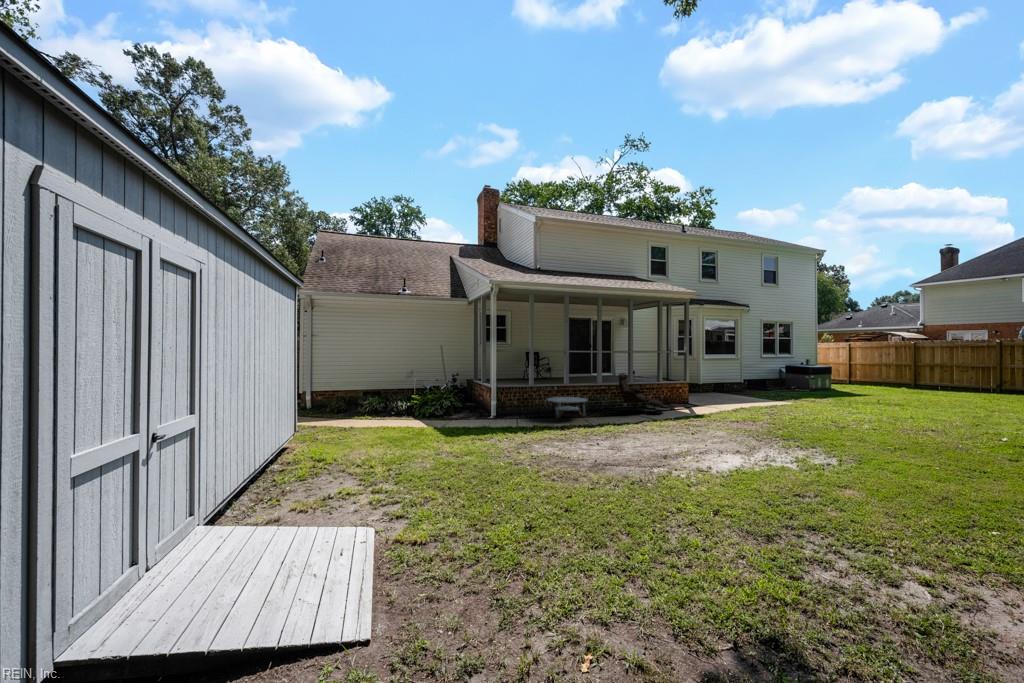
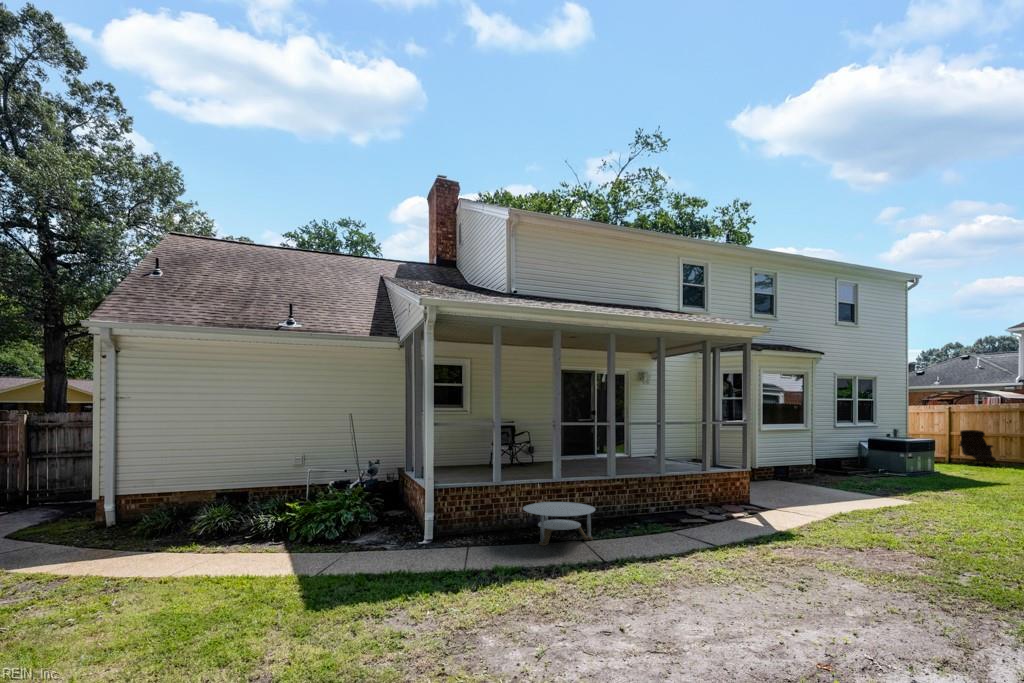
lounge chair: present [618,373,663,412] -> present [959,430,996,466]

